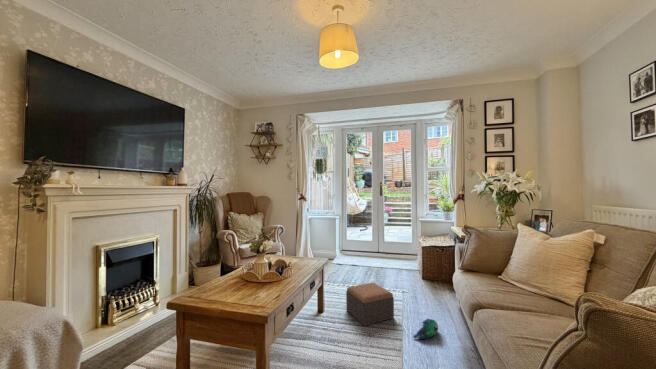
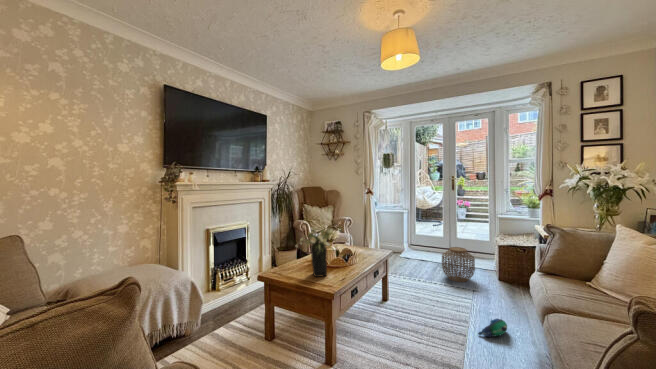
flower arrangement: none [218,236,270,297] -> present [296,228,336,277]
woven basket: none [374,250,403,285] -> present [442,247,475,282]
footstool: present [346,283,394,325] -> none [410,277,459,317]

